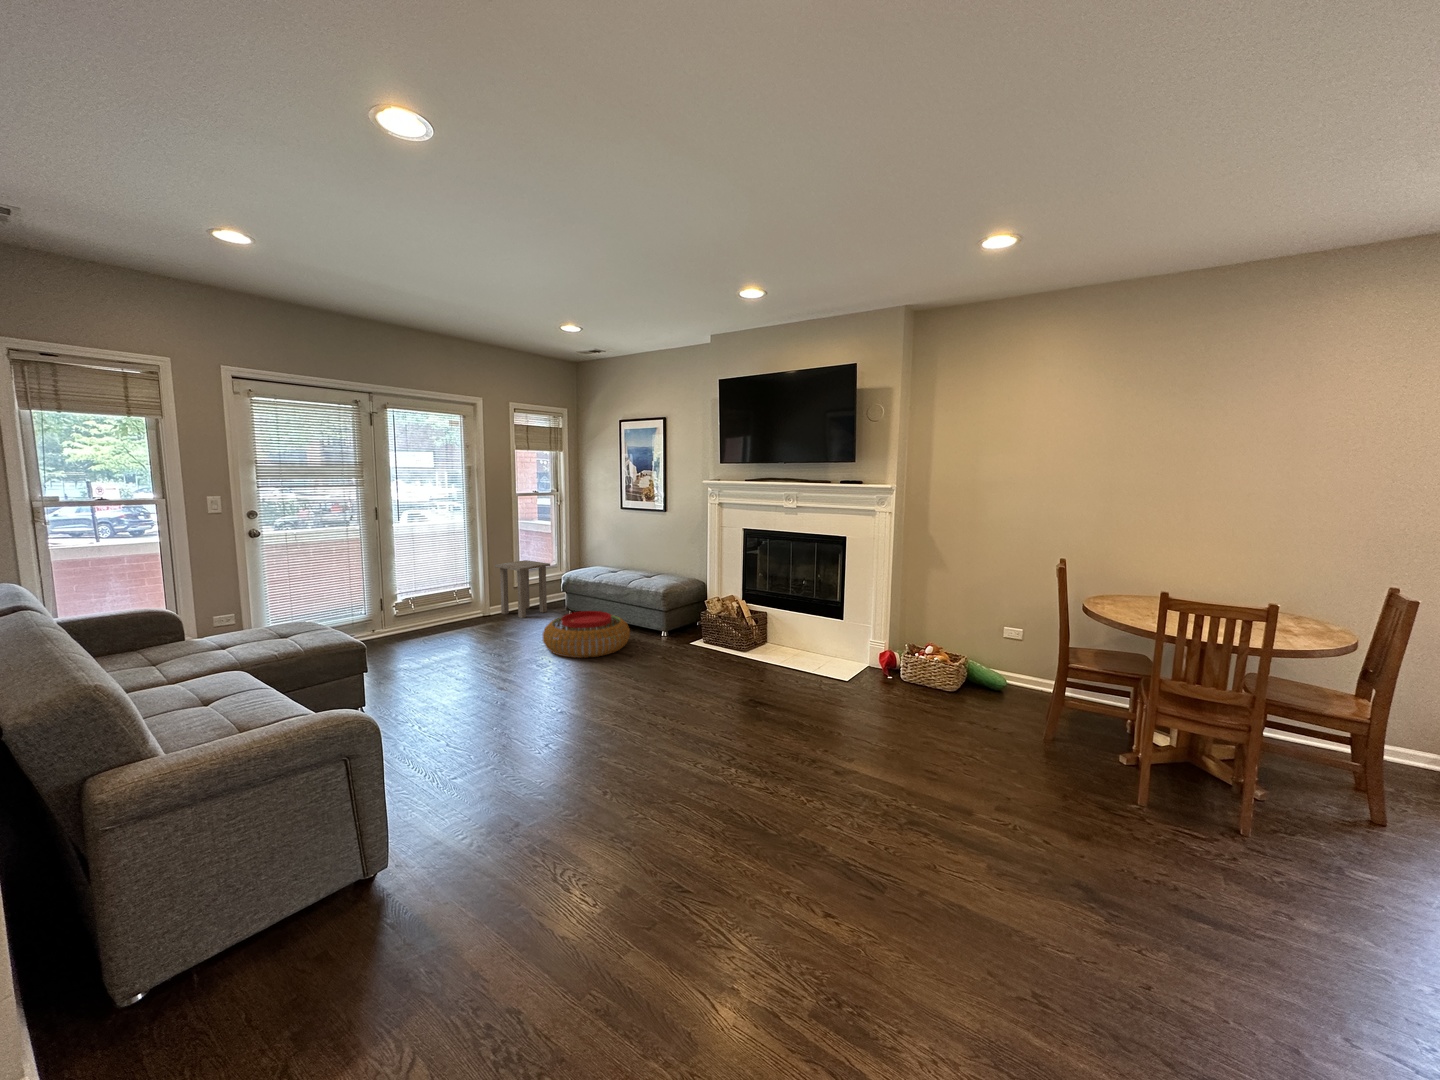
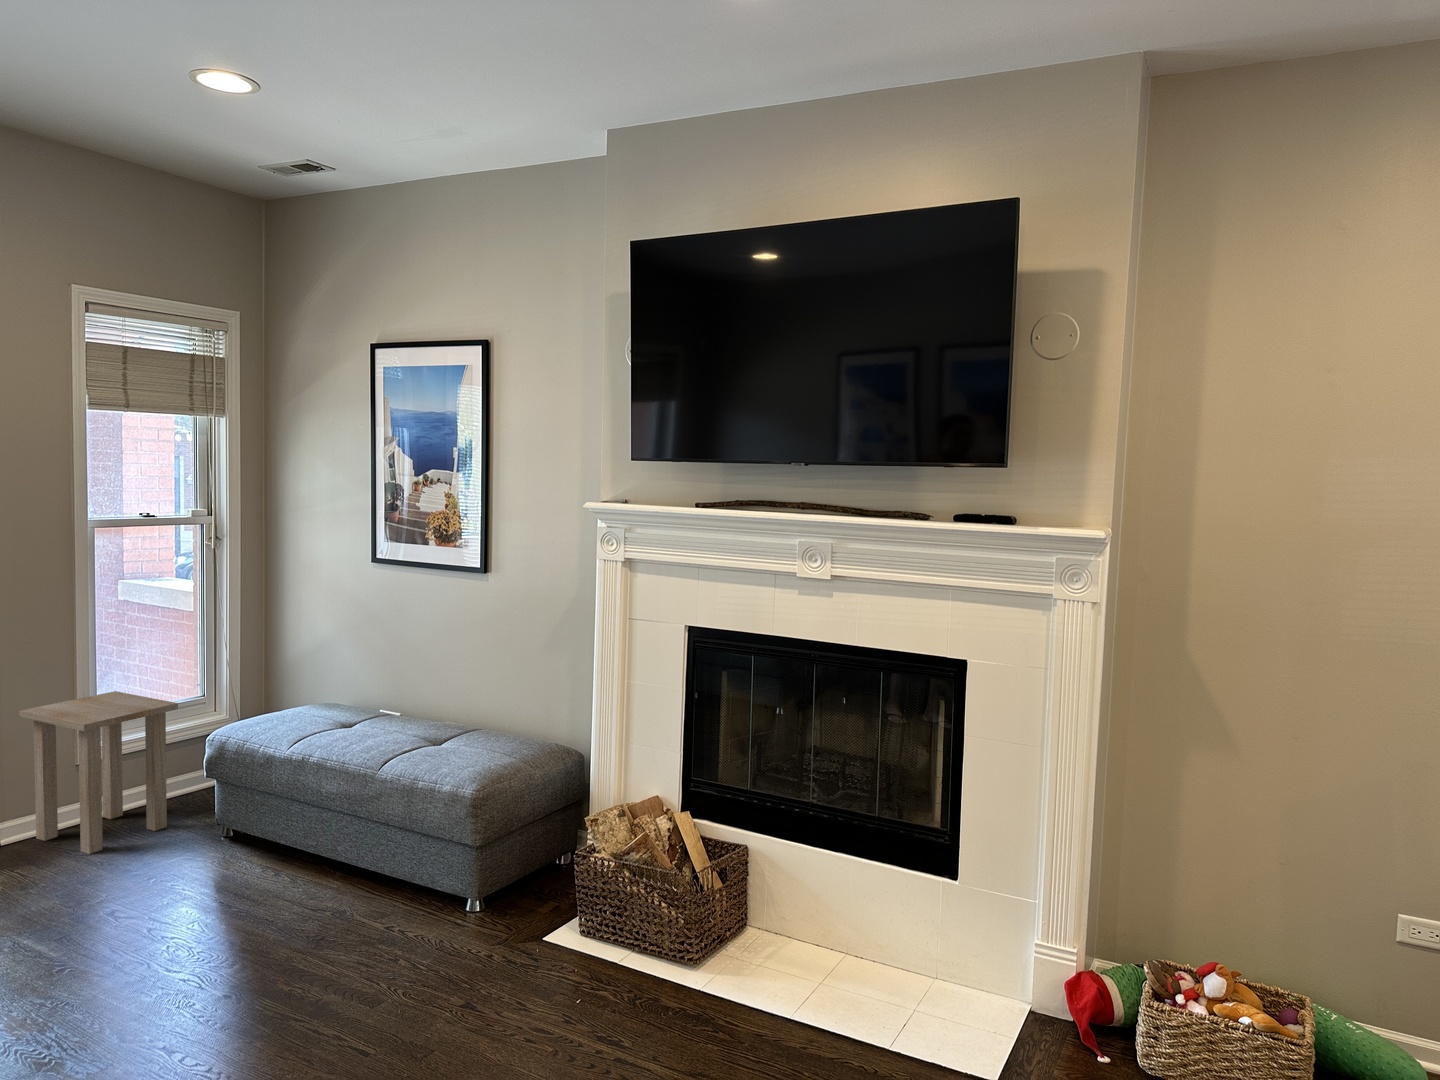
pouf: present [543,611,630,658] -> none [111,857,378,1023]

